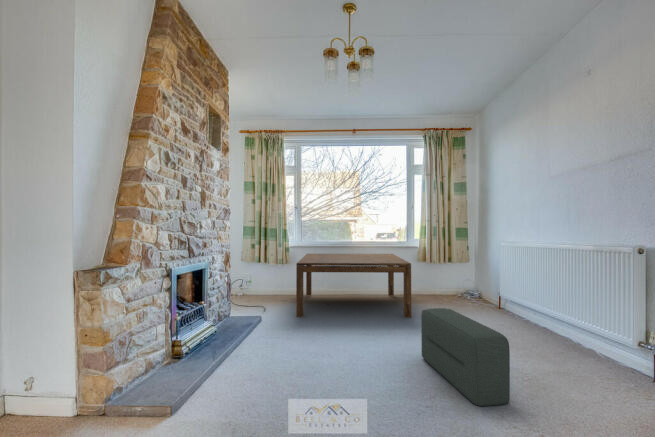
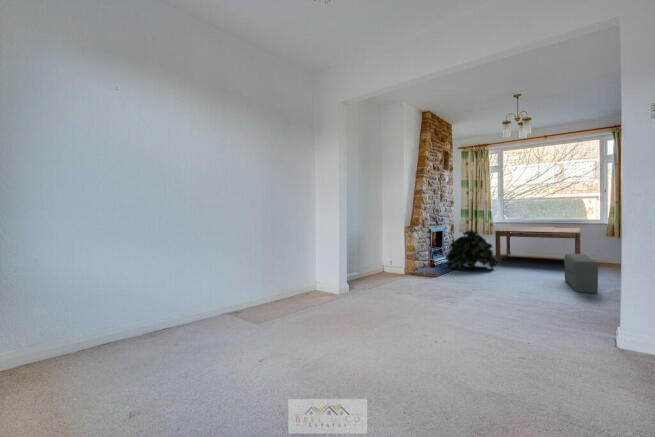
potted plant: none [209,266,304,356] -> present [446,231,497,270]

